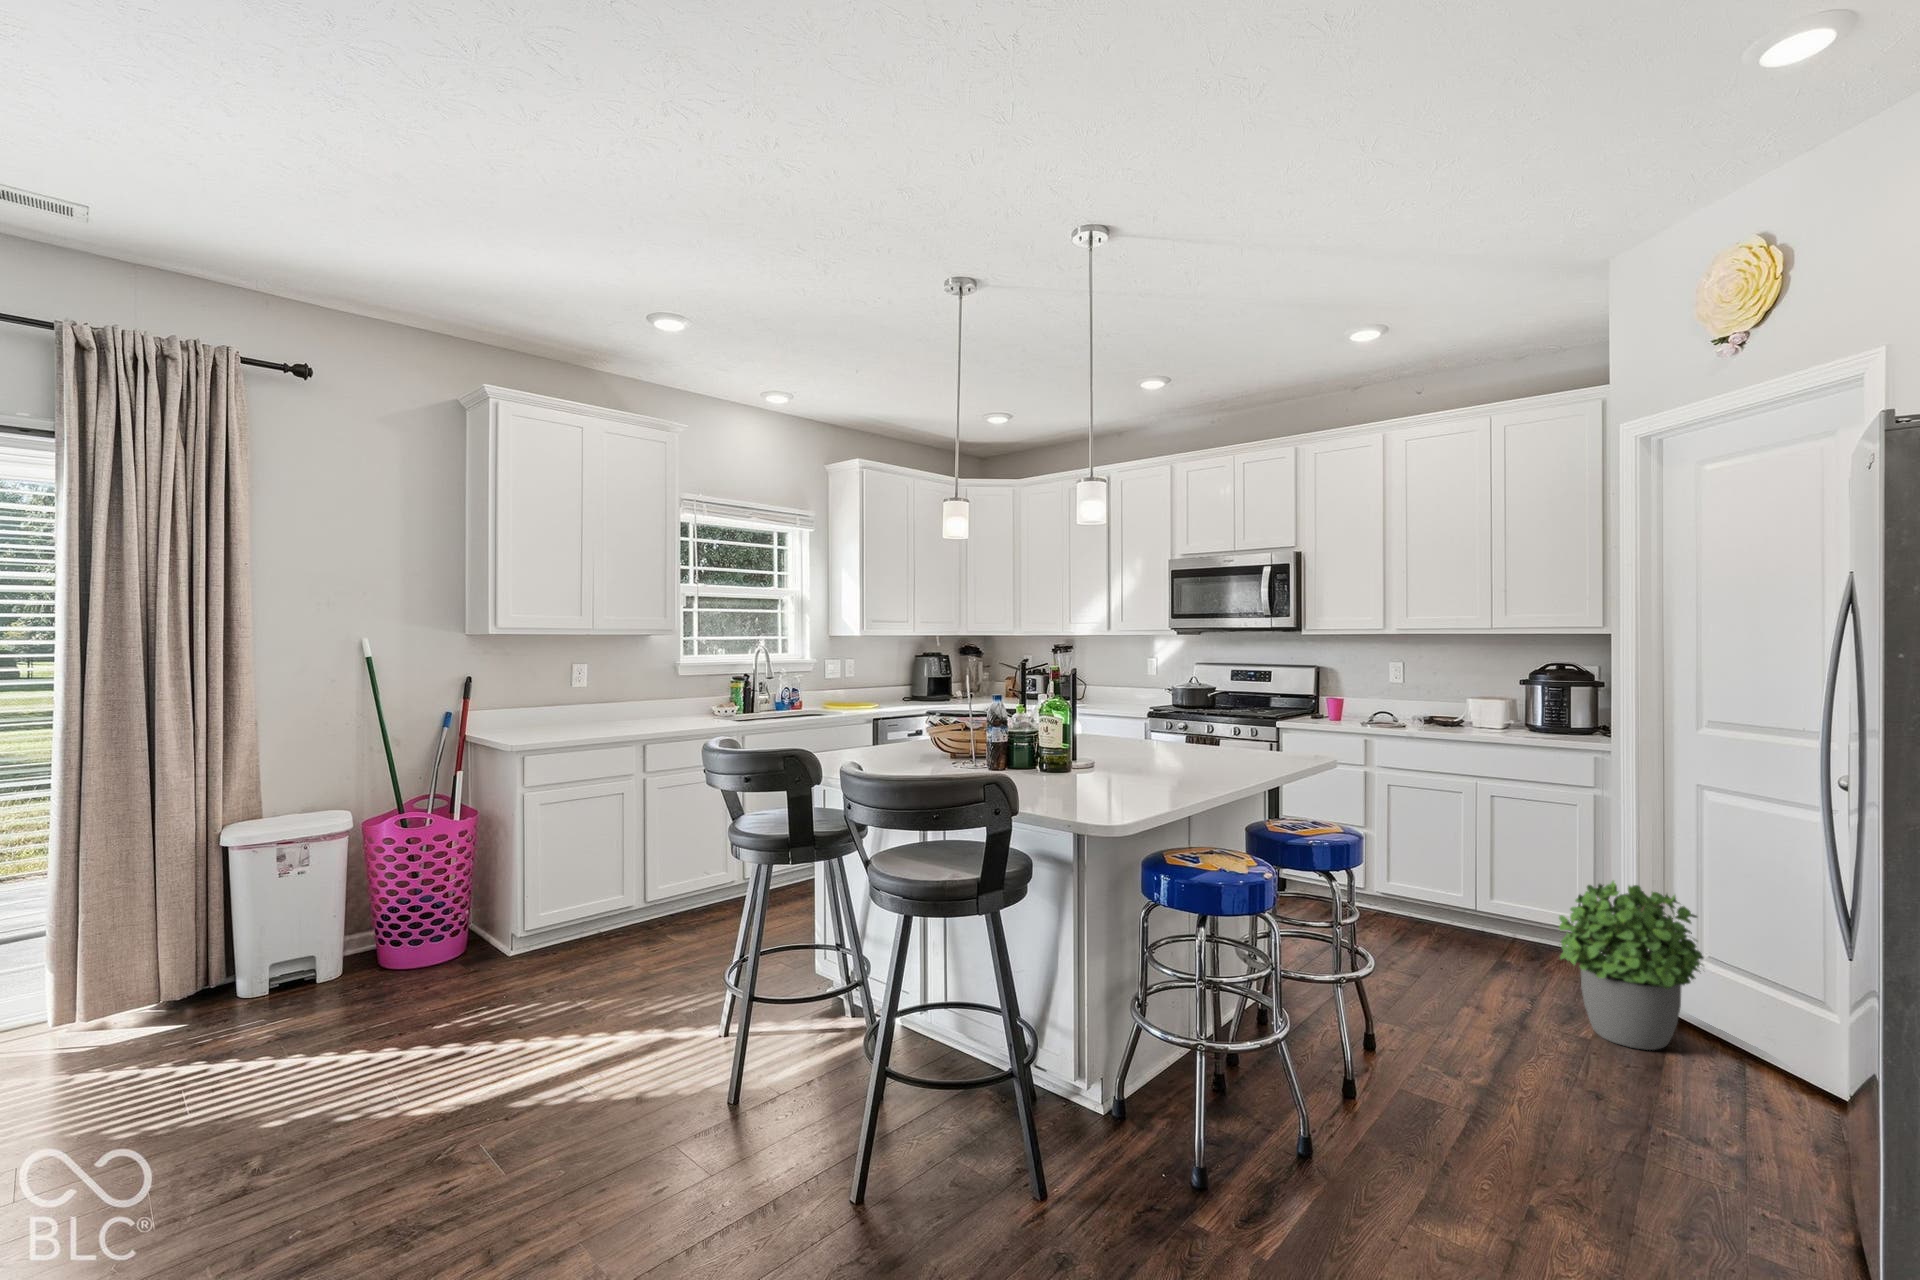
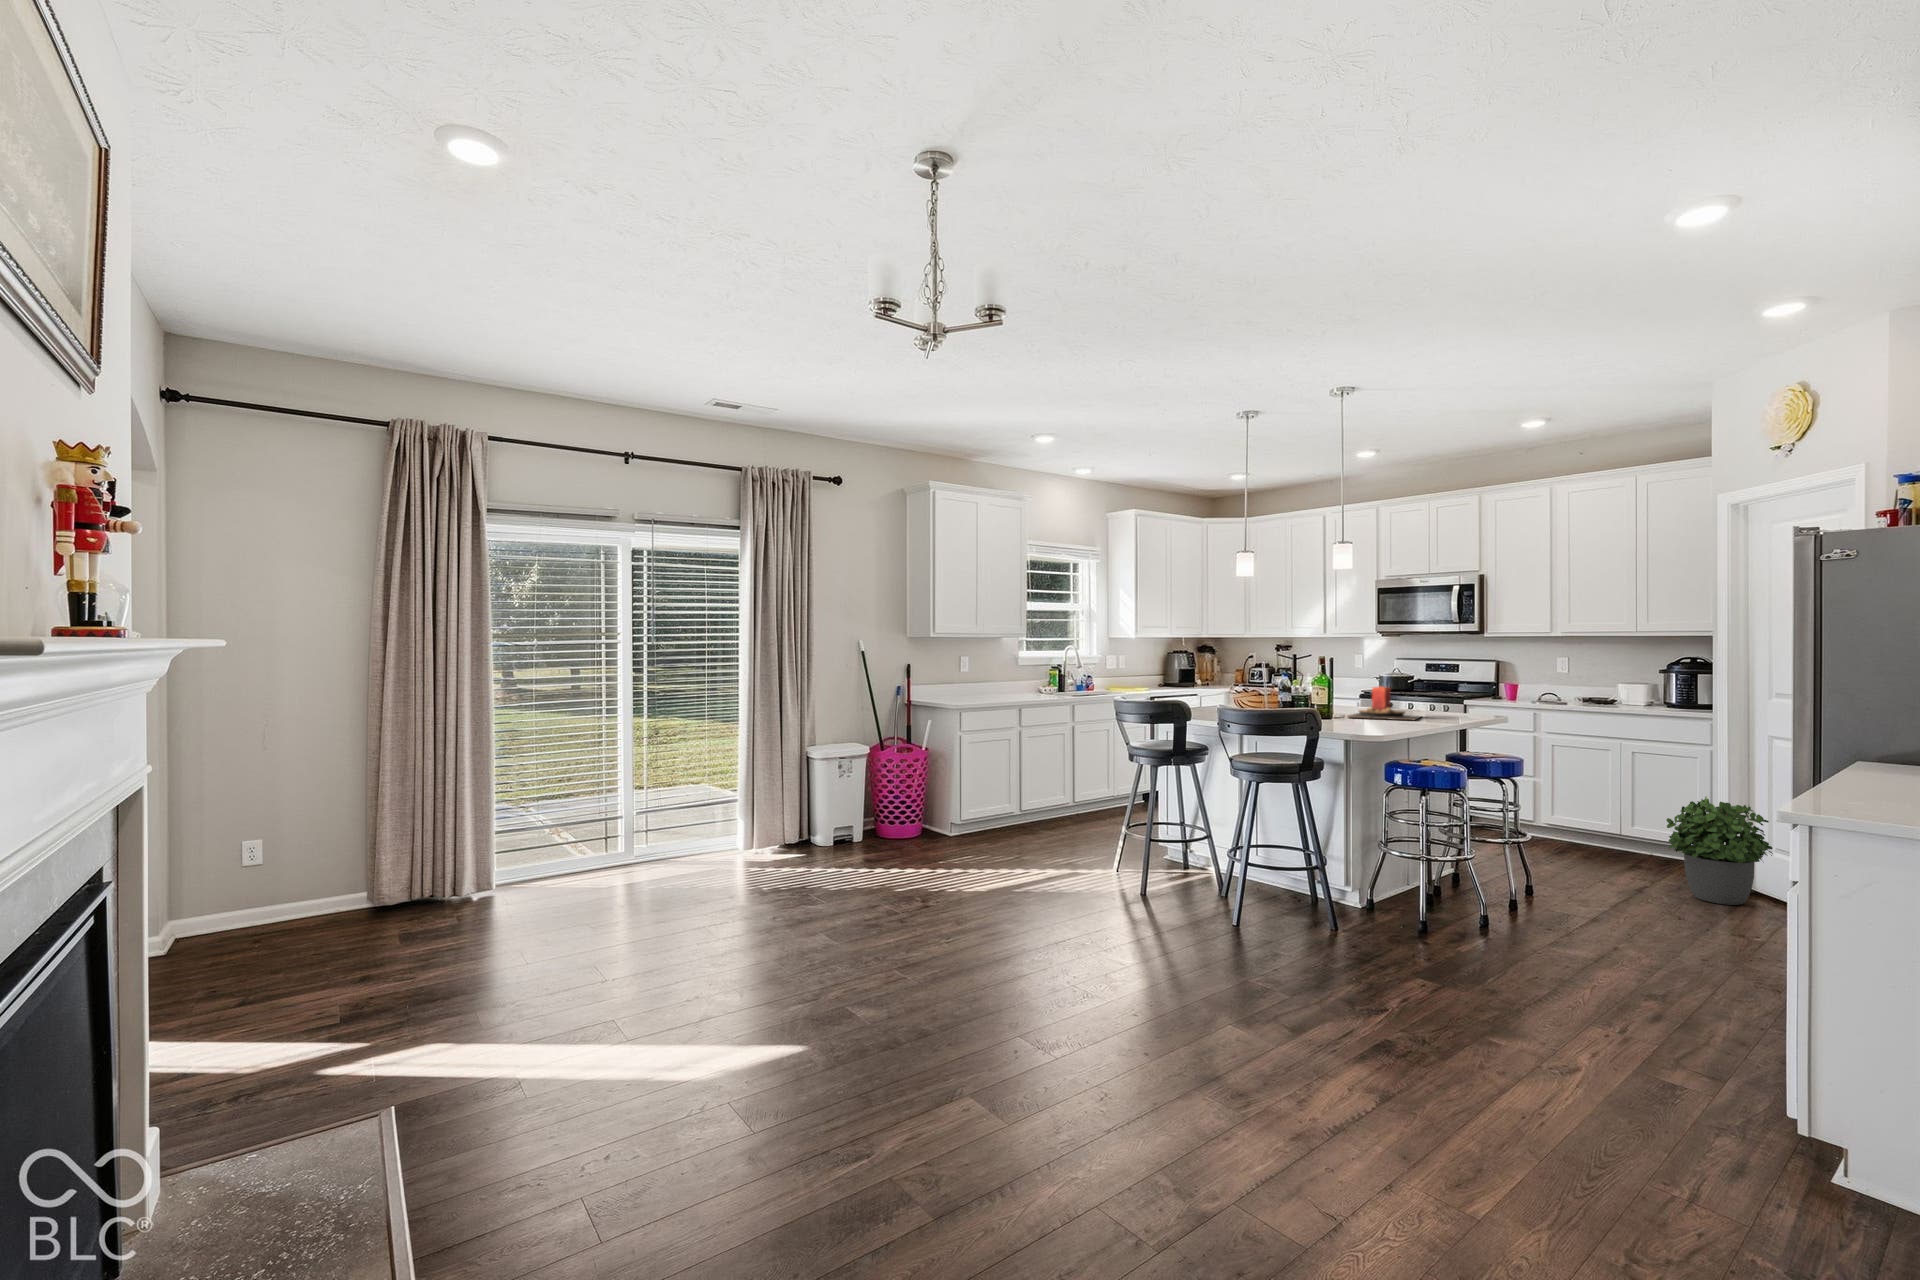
candle: none [1097,714,1212,772] -> present [1347,686,1420,720]

